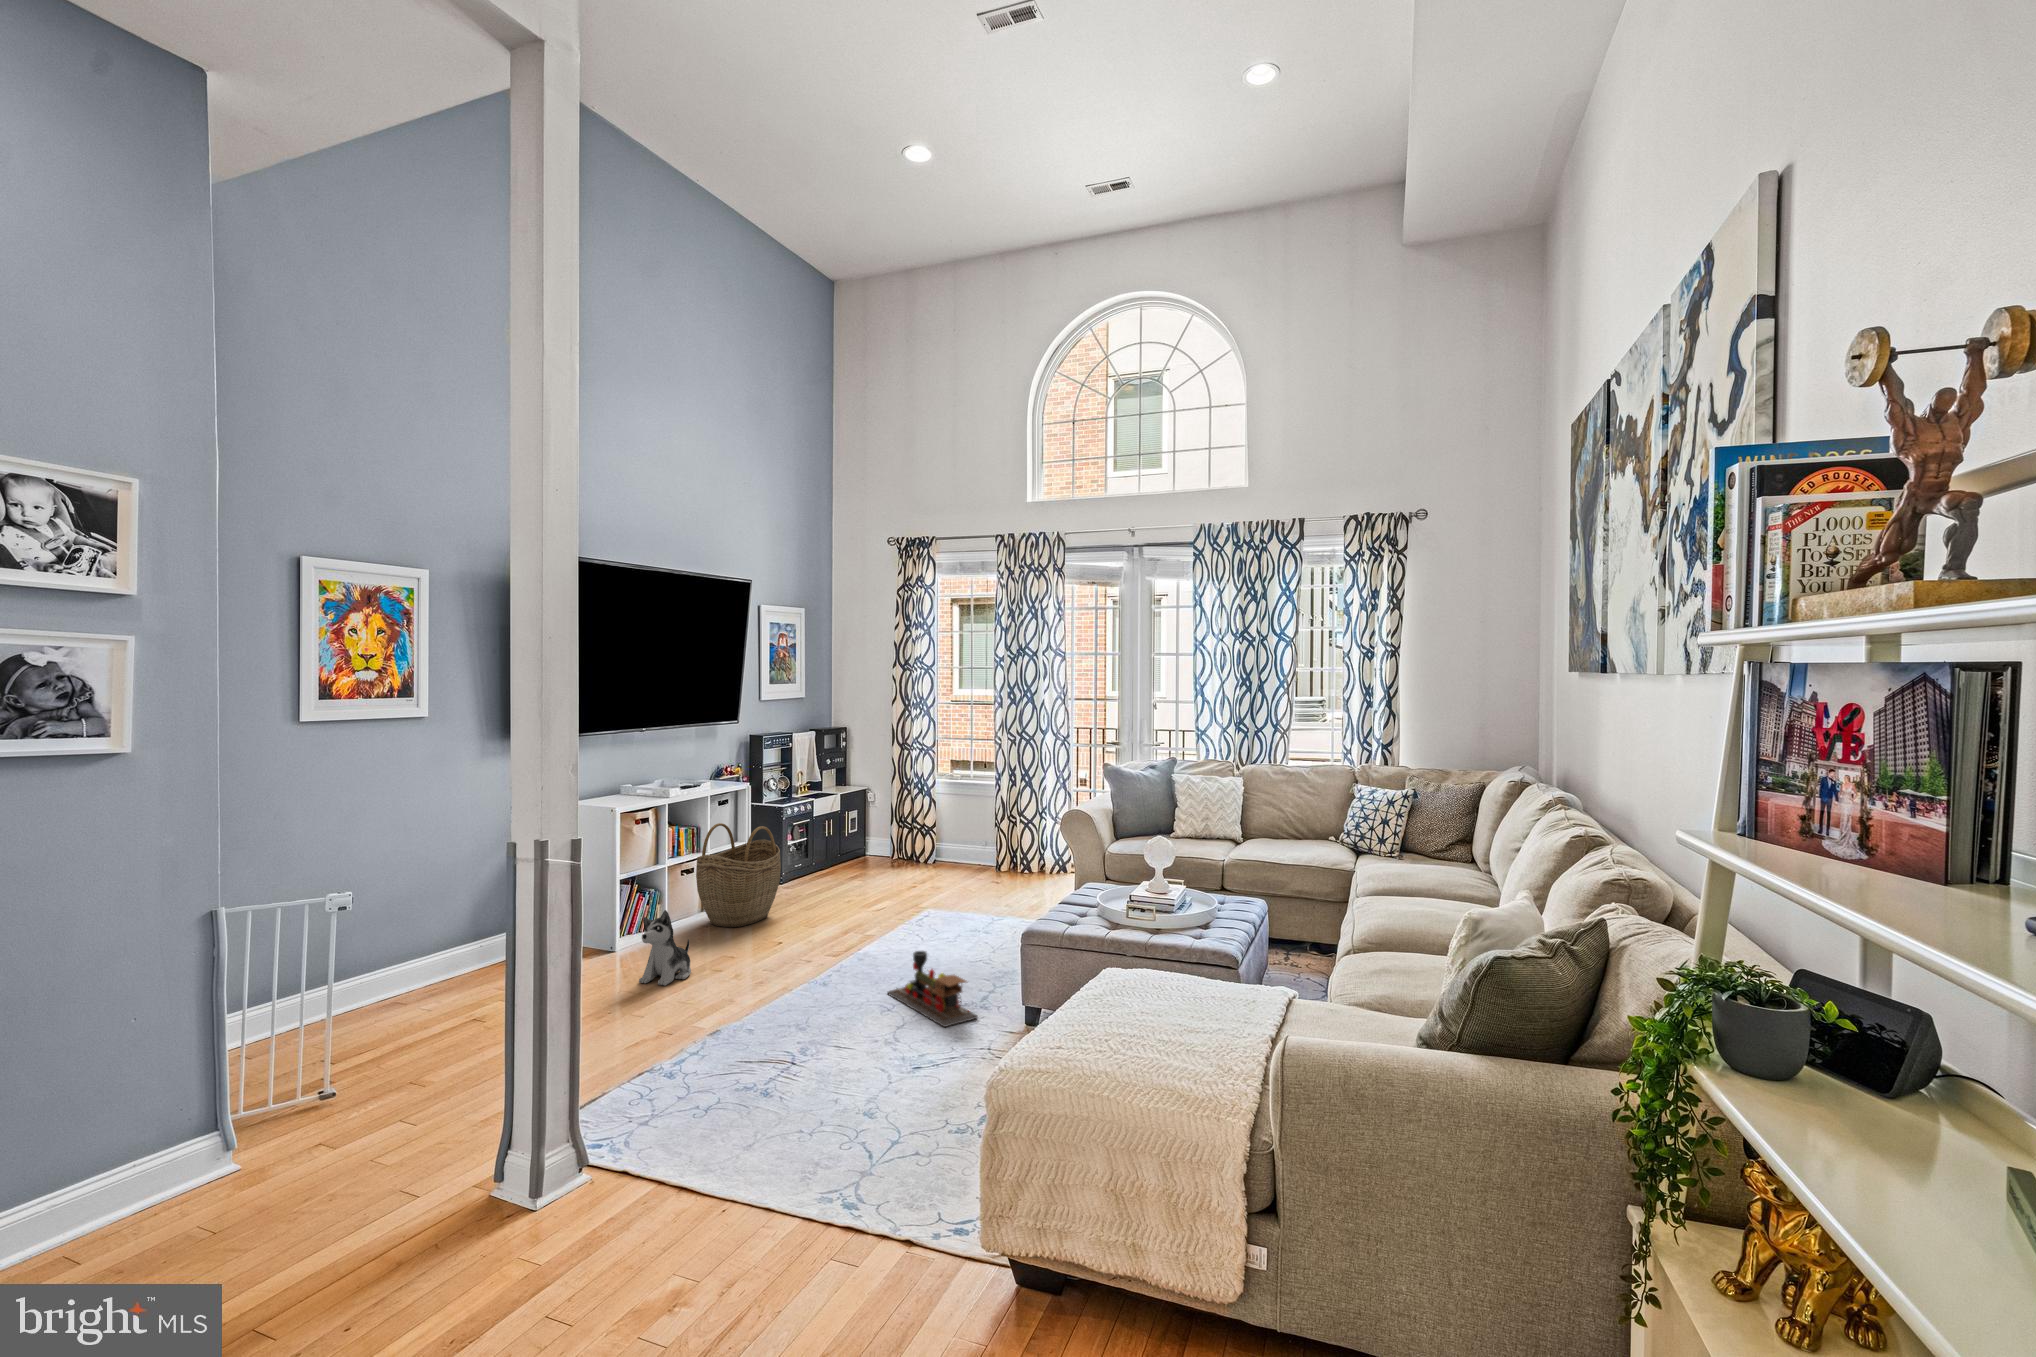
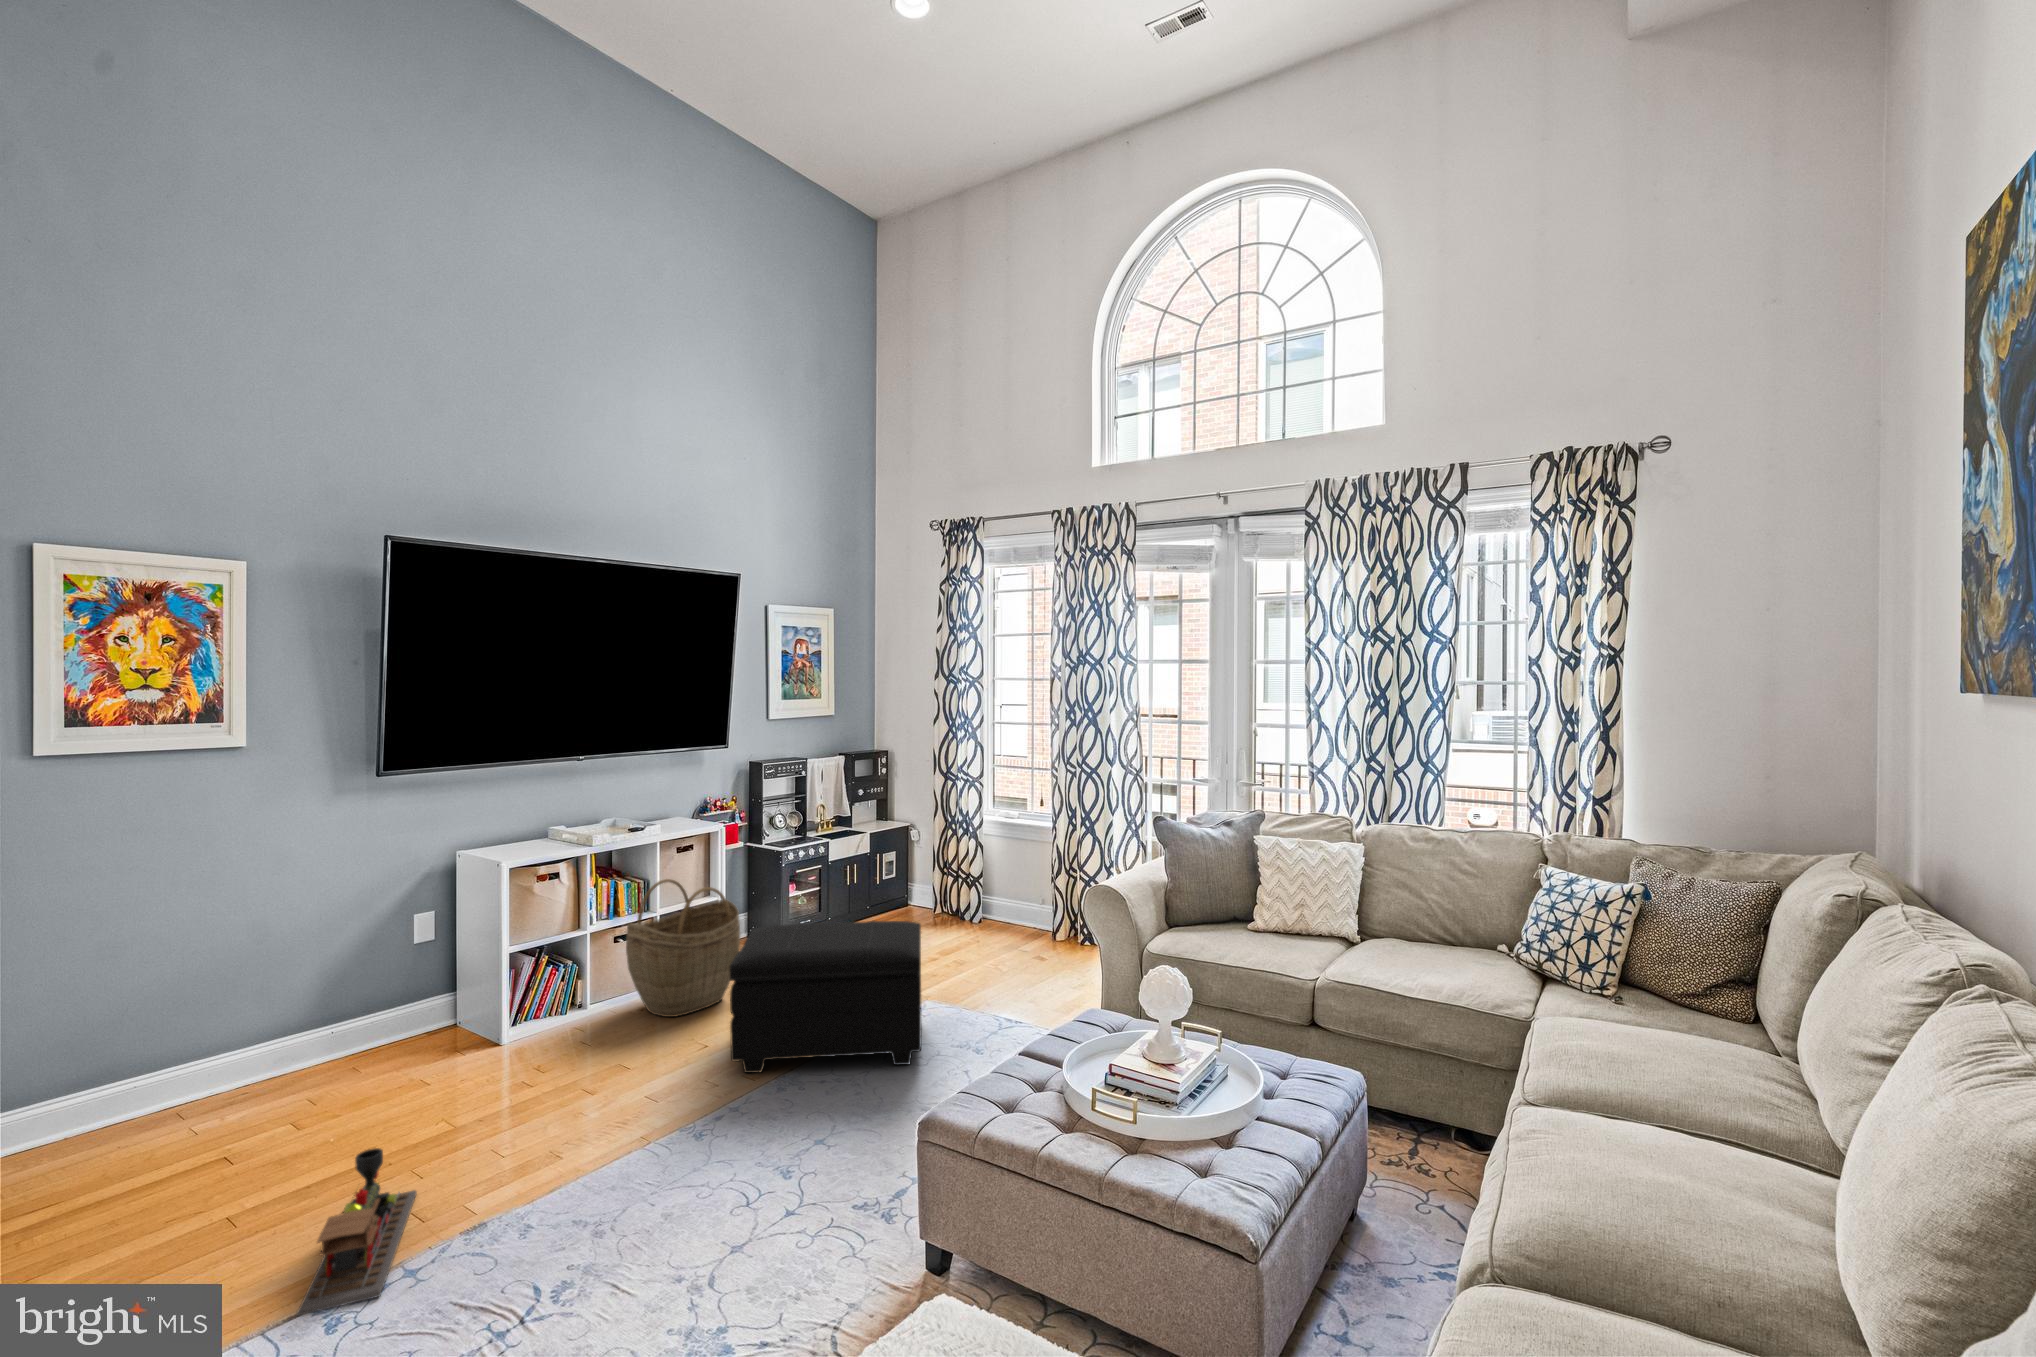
footstool: none [808,844,953,952] -> present [730,921,922,1073]
plush toy: present [639,910,691,986] -> none [468,1015,557,1122]
toy train: present [888,951,978,1027] -> present [297,1148,417,1316]

